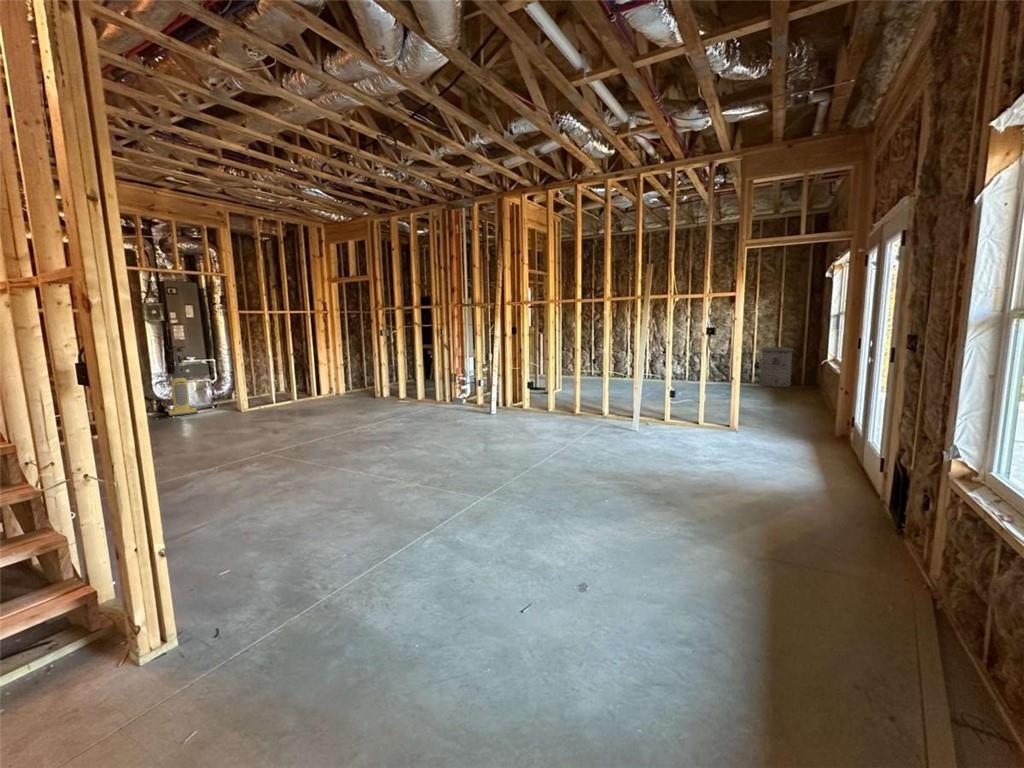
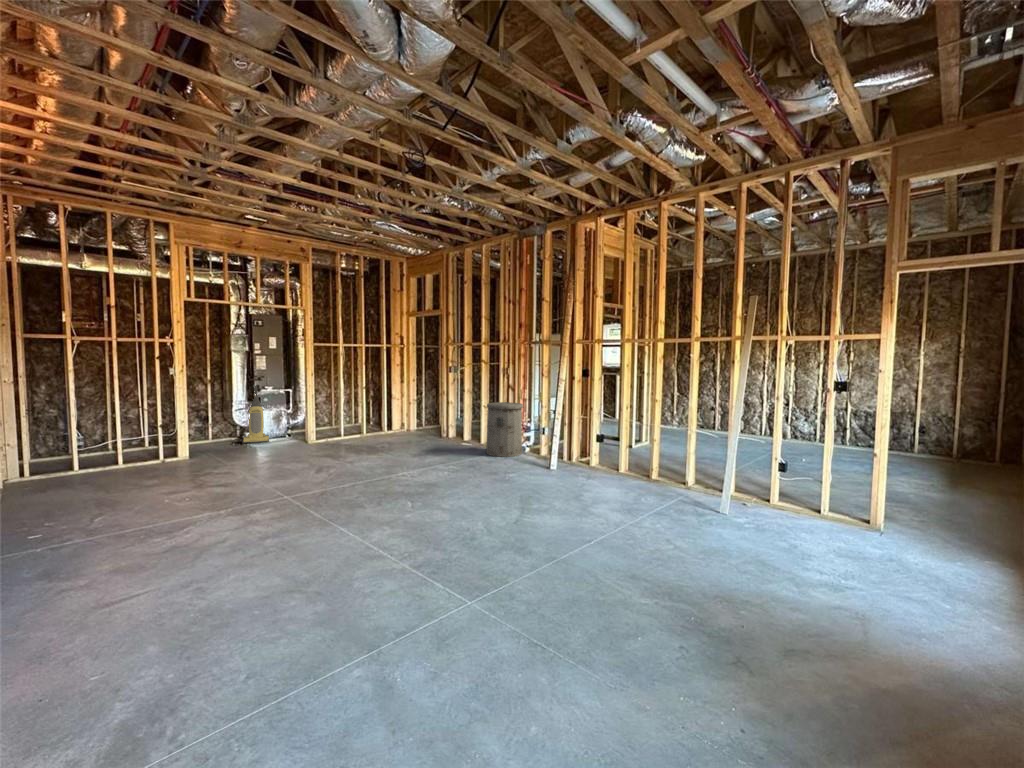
trash can: present [760,347,793,387] -> present [486,402,523,457]

